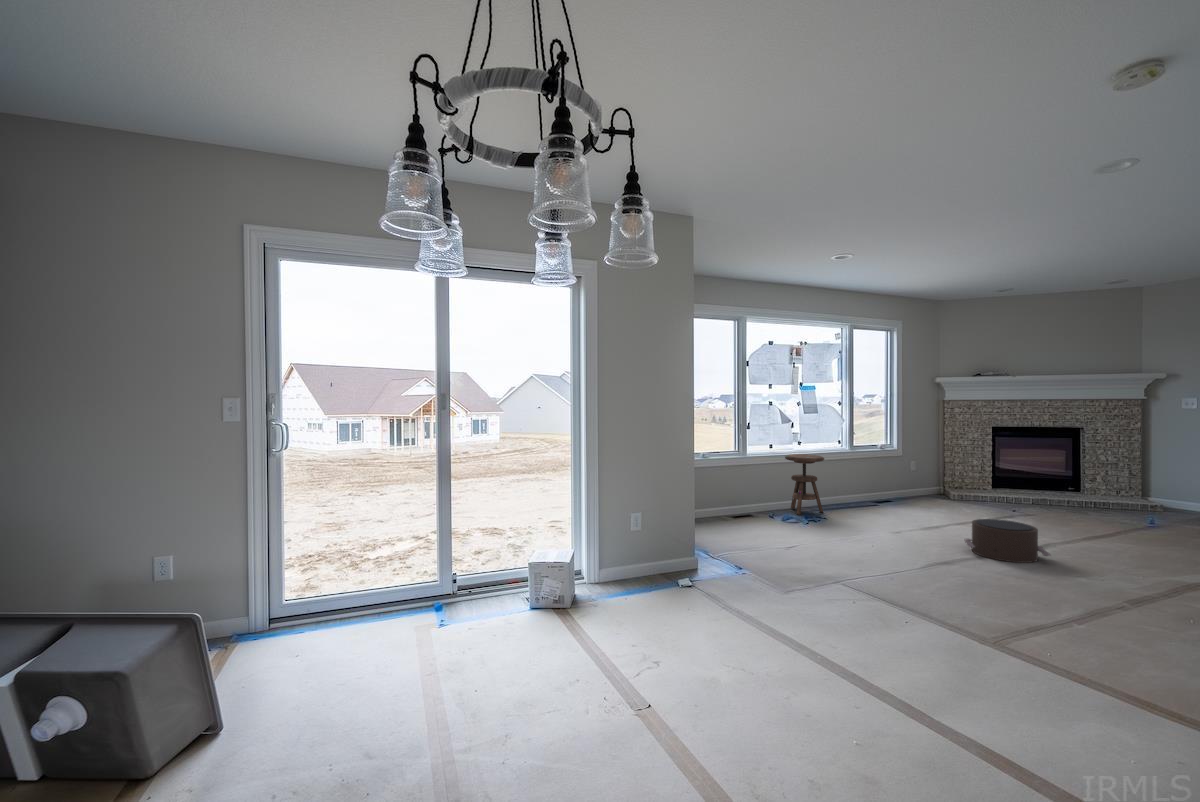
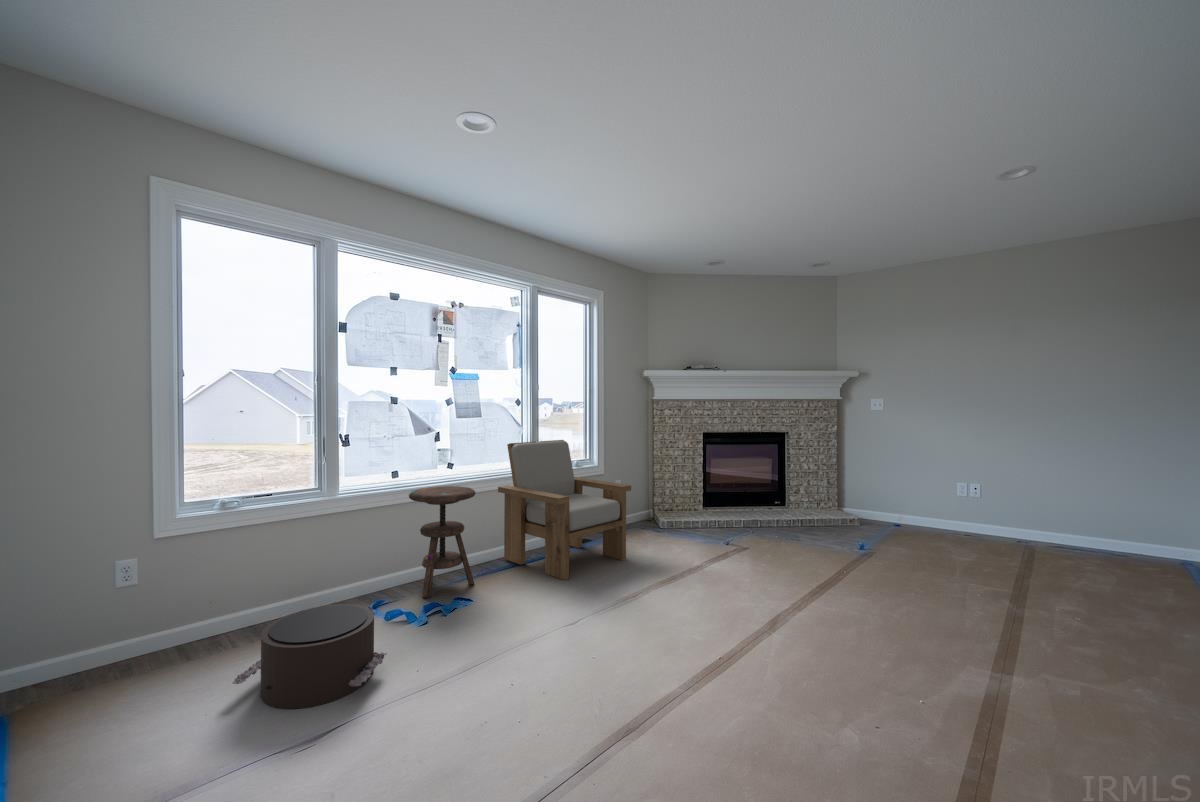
armchair: none [831,429,930,516] -> present [498,440,631,580]
pouf: present [964,519,1051,563] -> present [232,604,387,709]

